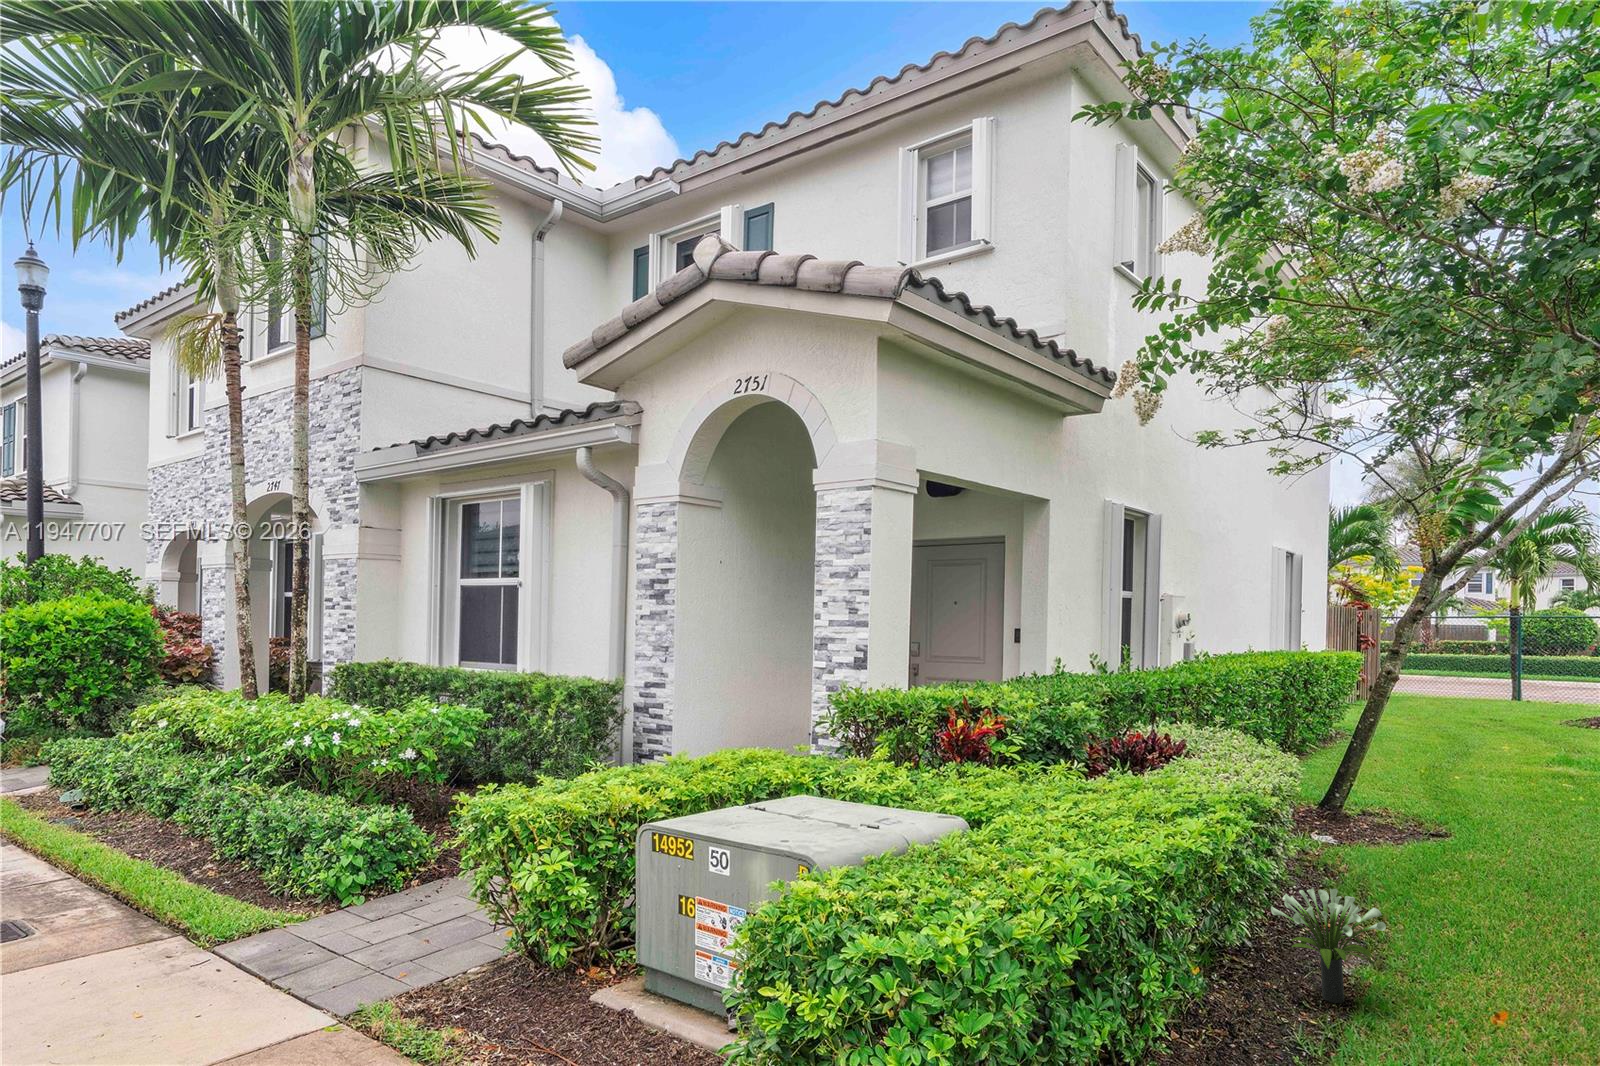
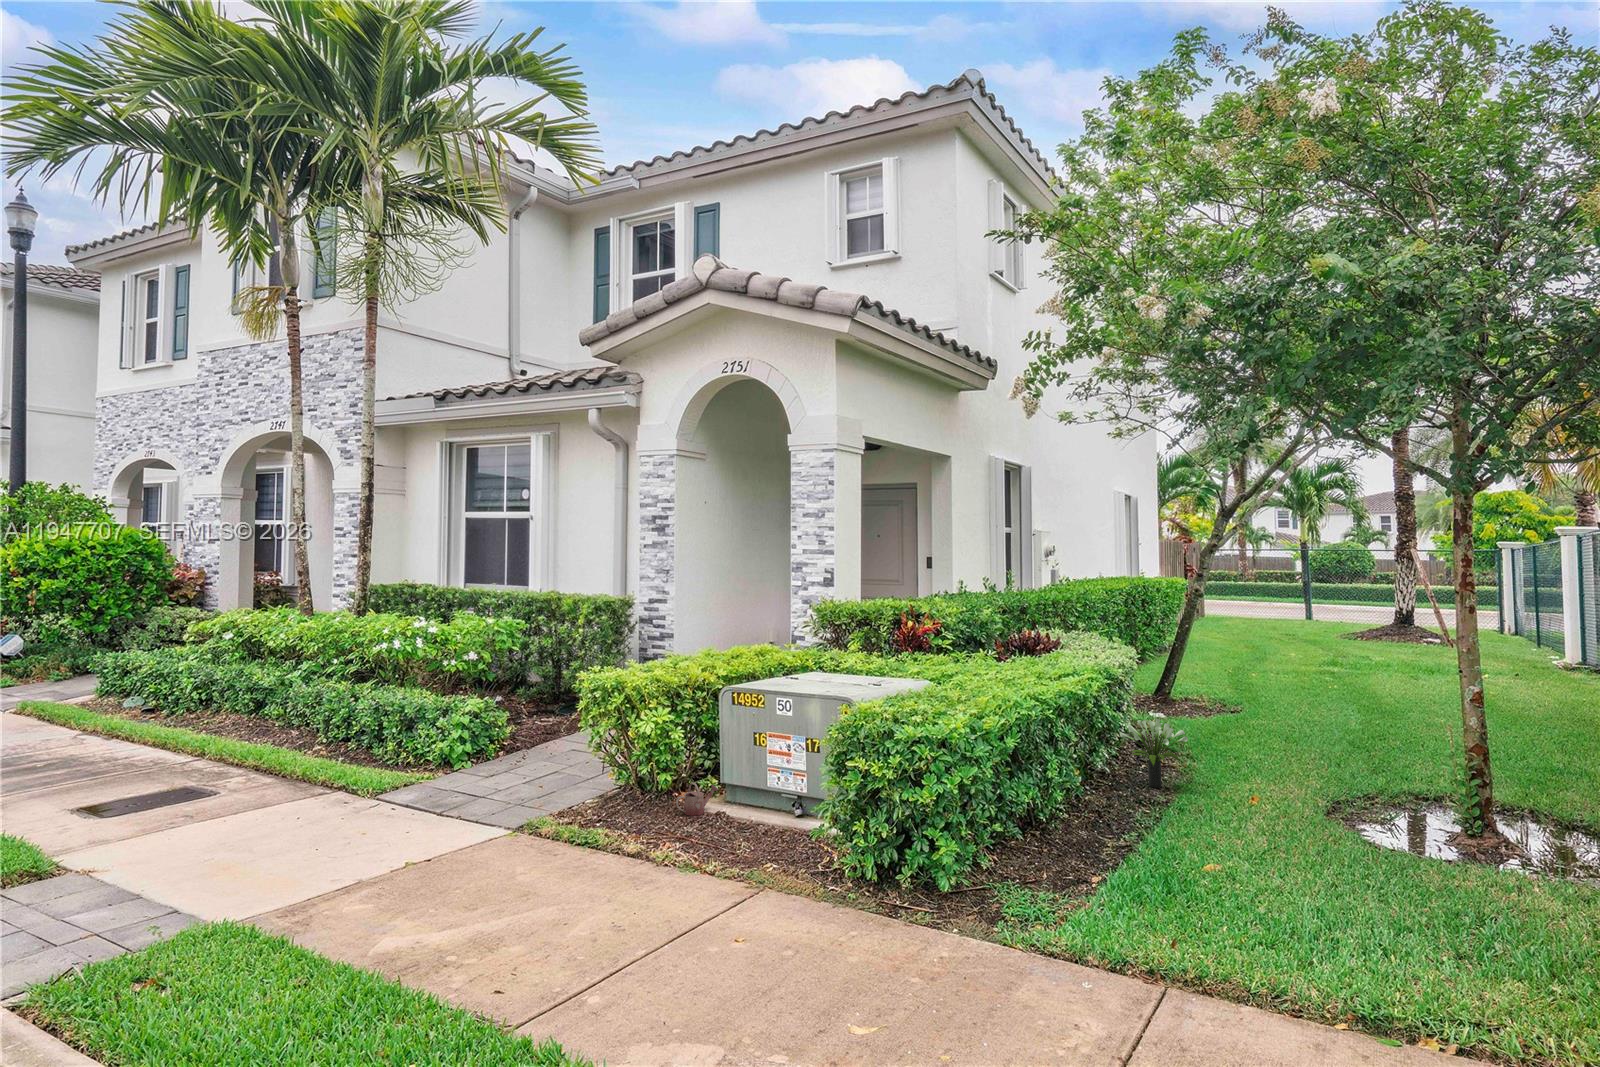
watering can: none [567,964,636,1017] -> present [676,782,718,816]

